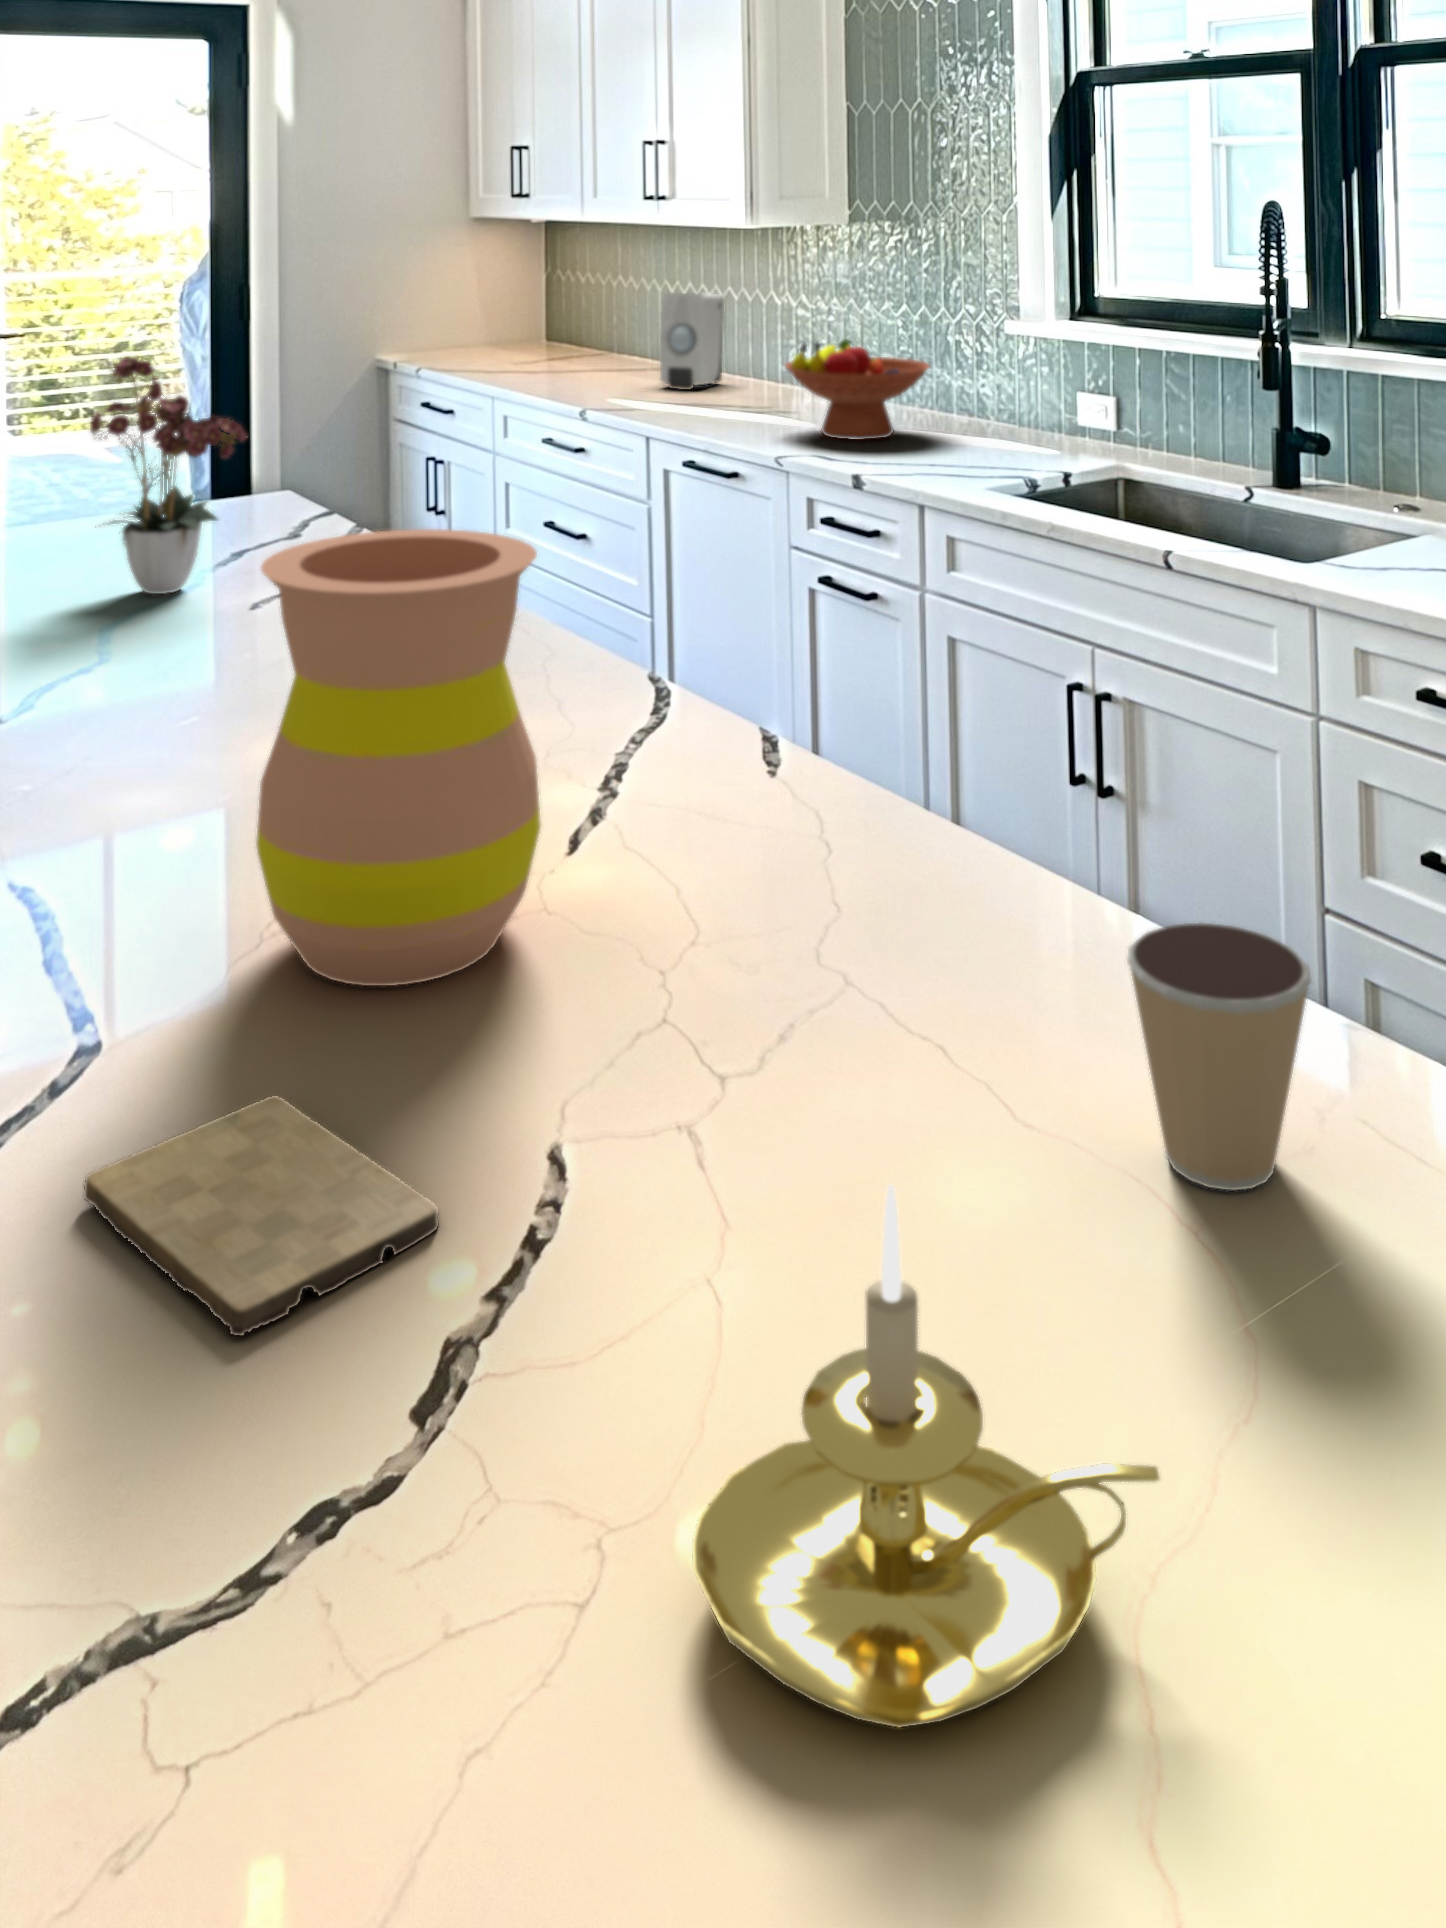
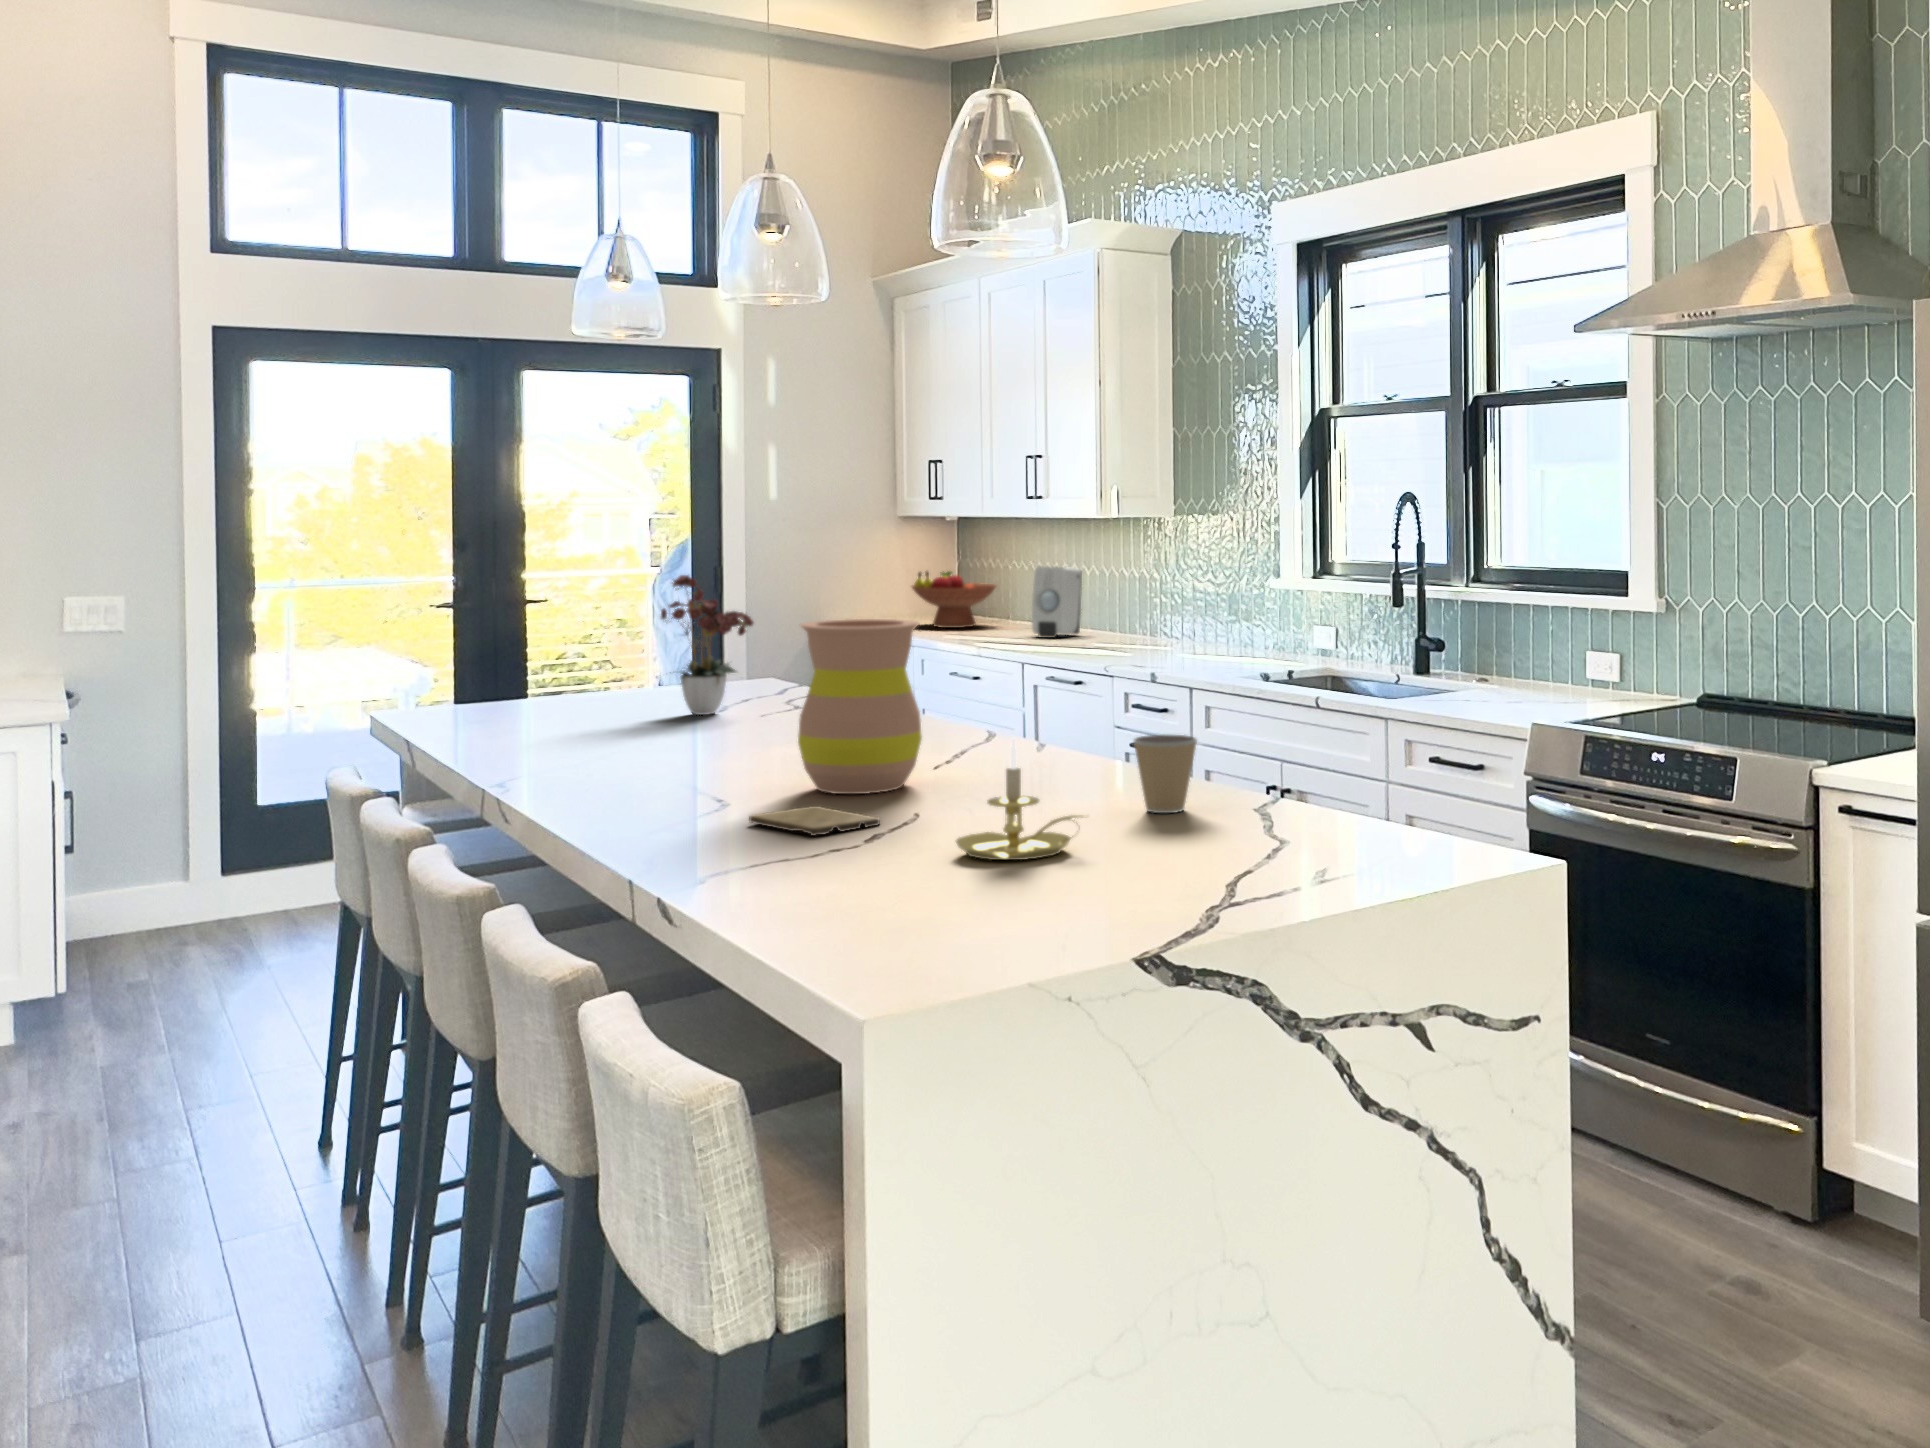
fruit bowl: present [786,339,929,440] -> present [912,571,996,628]

